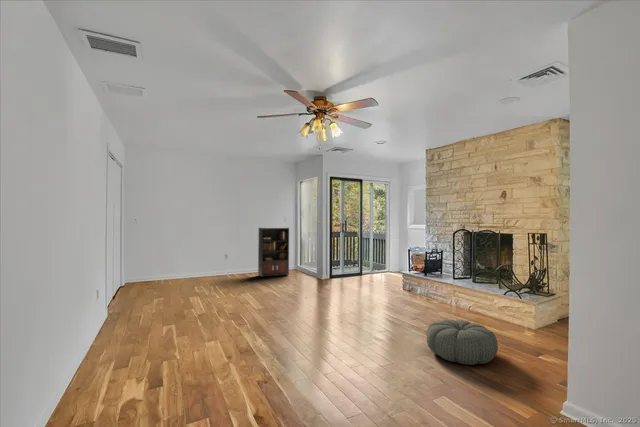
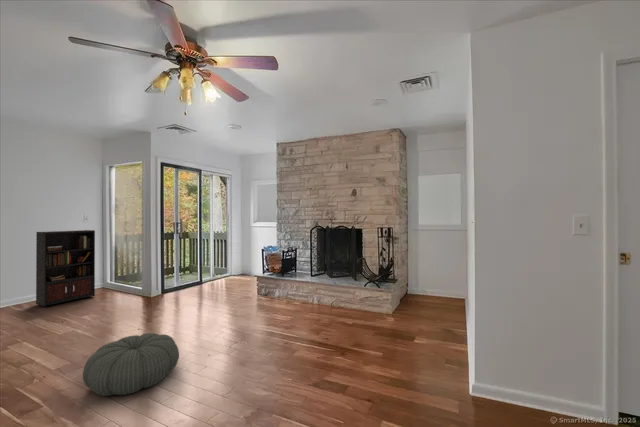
pouf: present [427,319,498,365] -> present [83,333,179,396]

